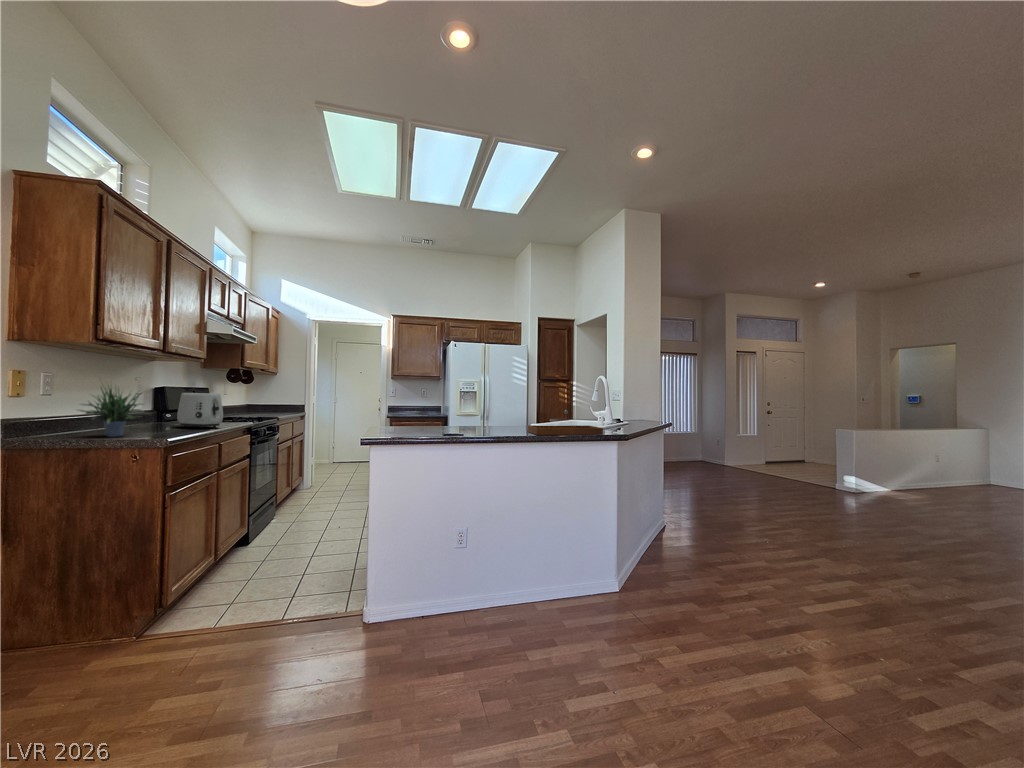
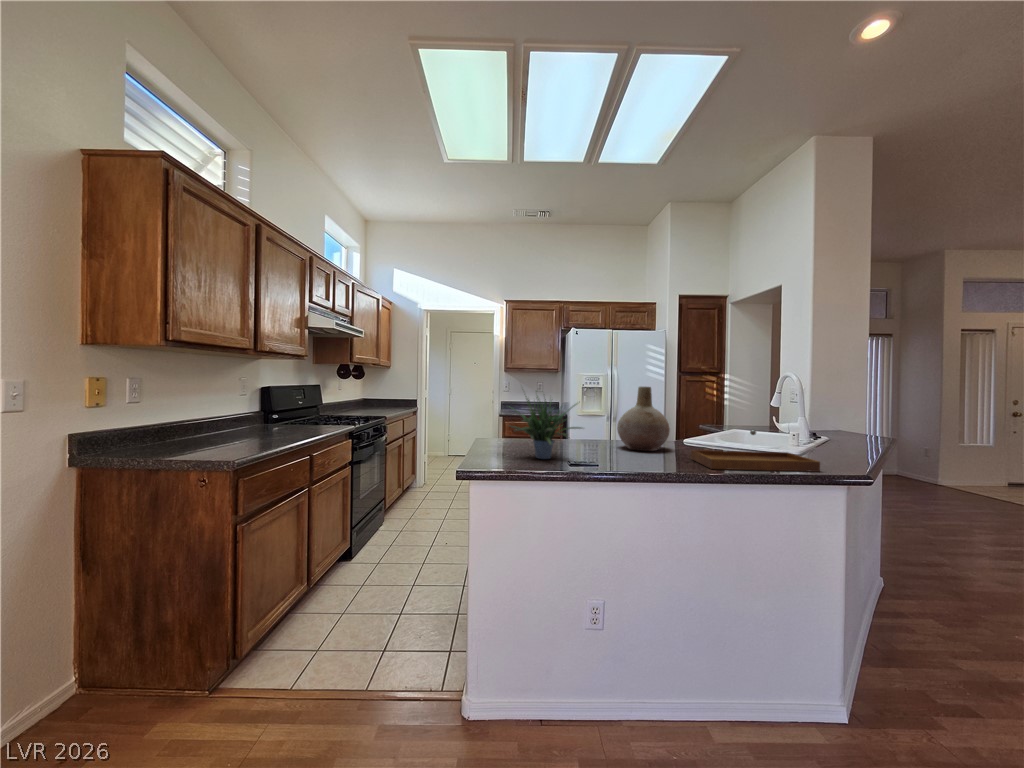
vase: none [479,383,516,429] -> present [617,387,670,451]
potted plant: present [79,388,145,437] -> present [511,396,582,459]
toaster: present [177,393,223,429] -> none [275,396,319,437]

